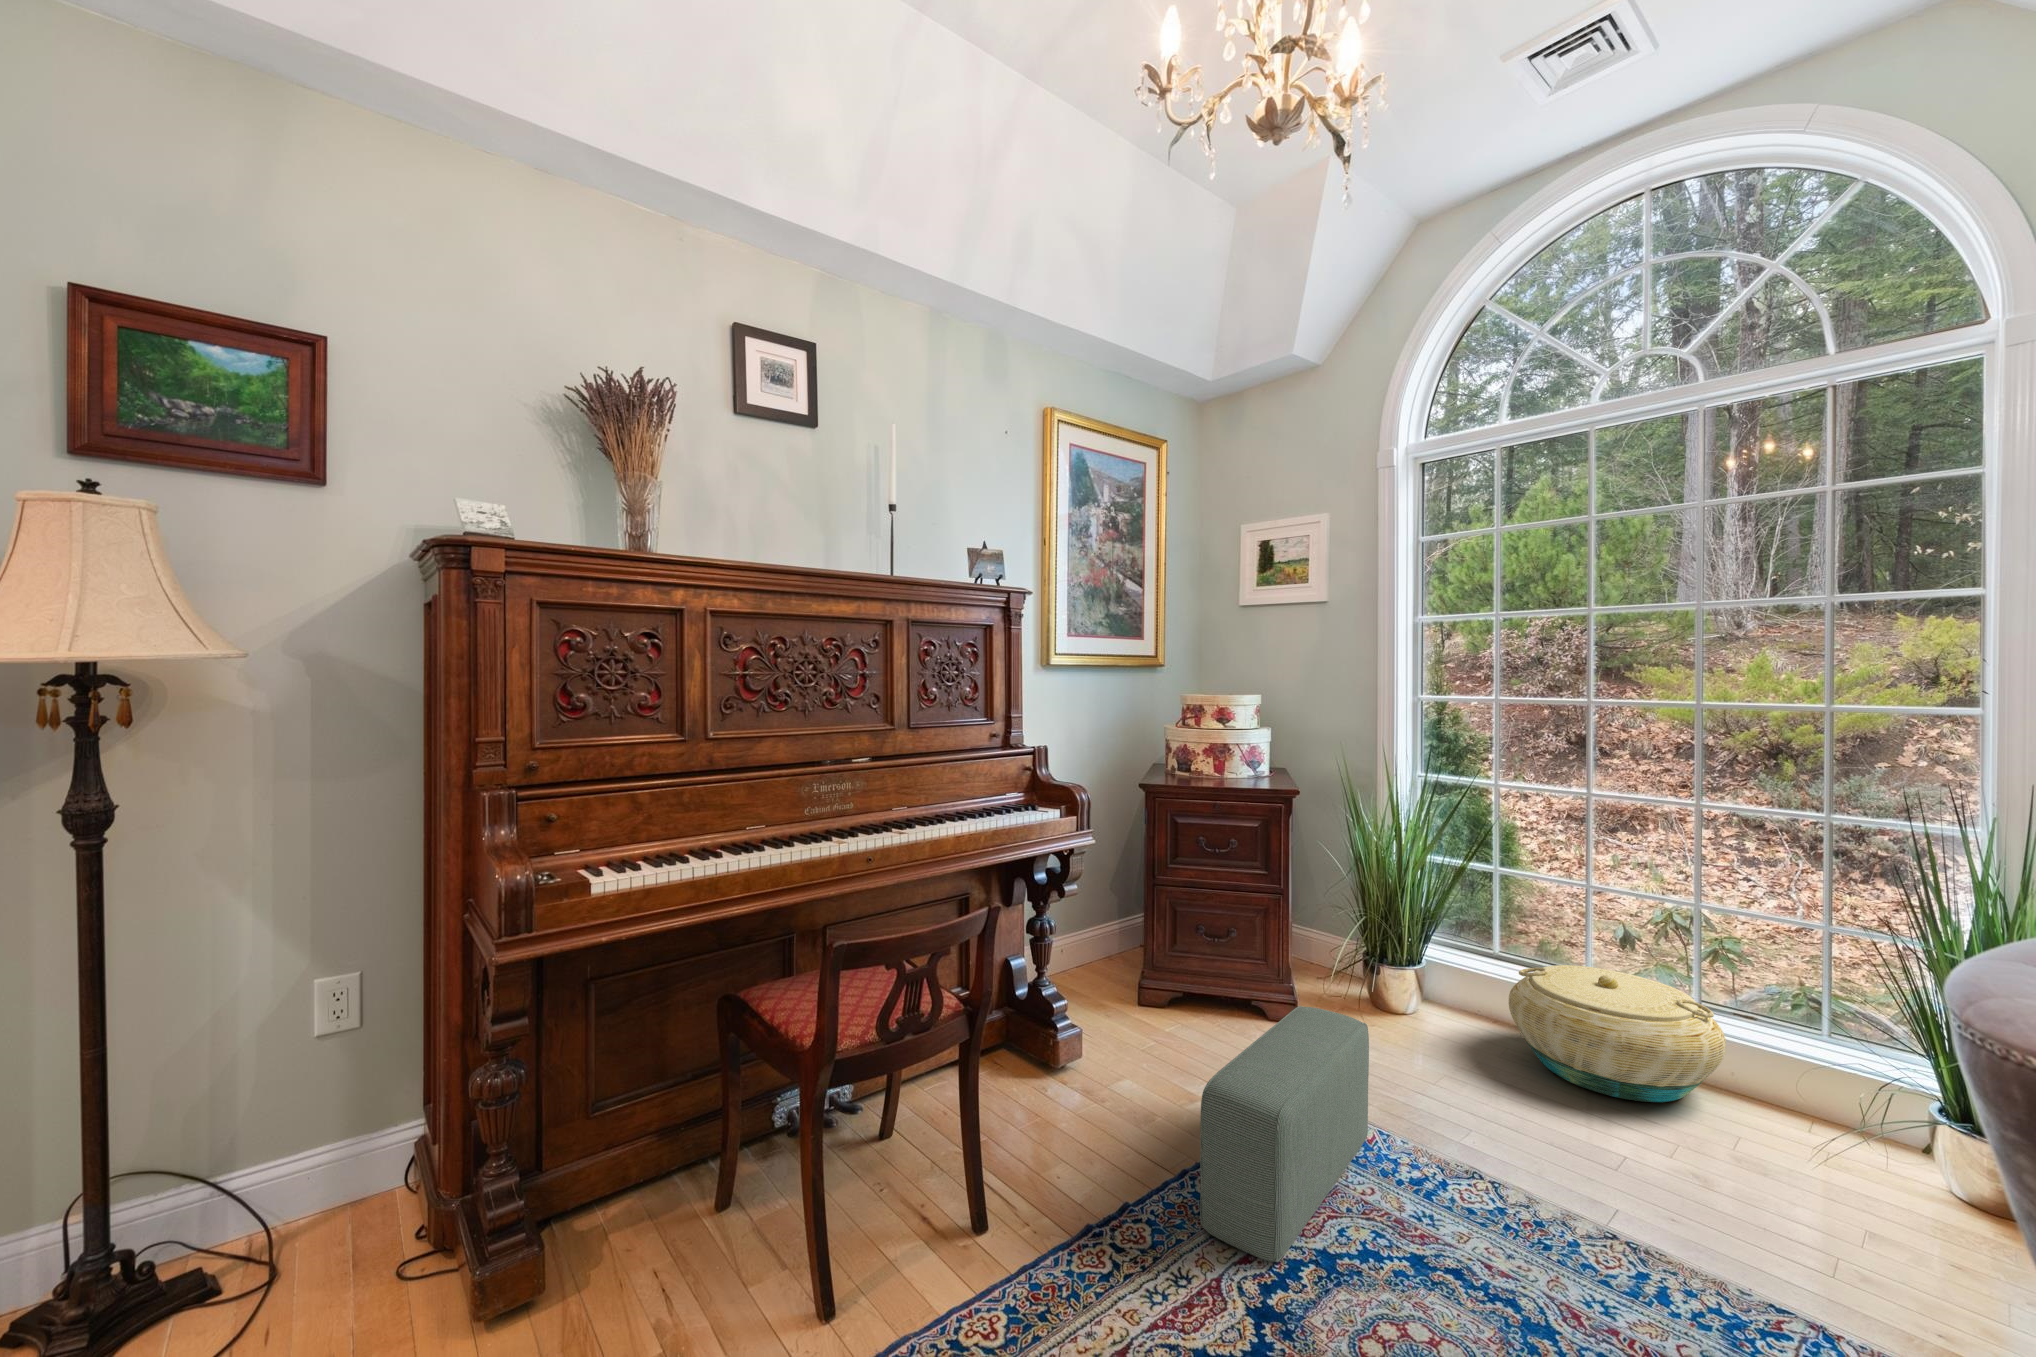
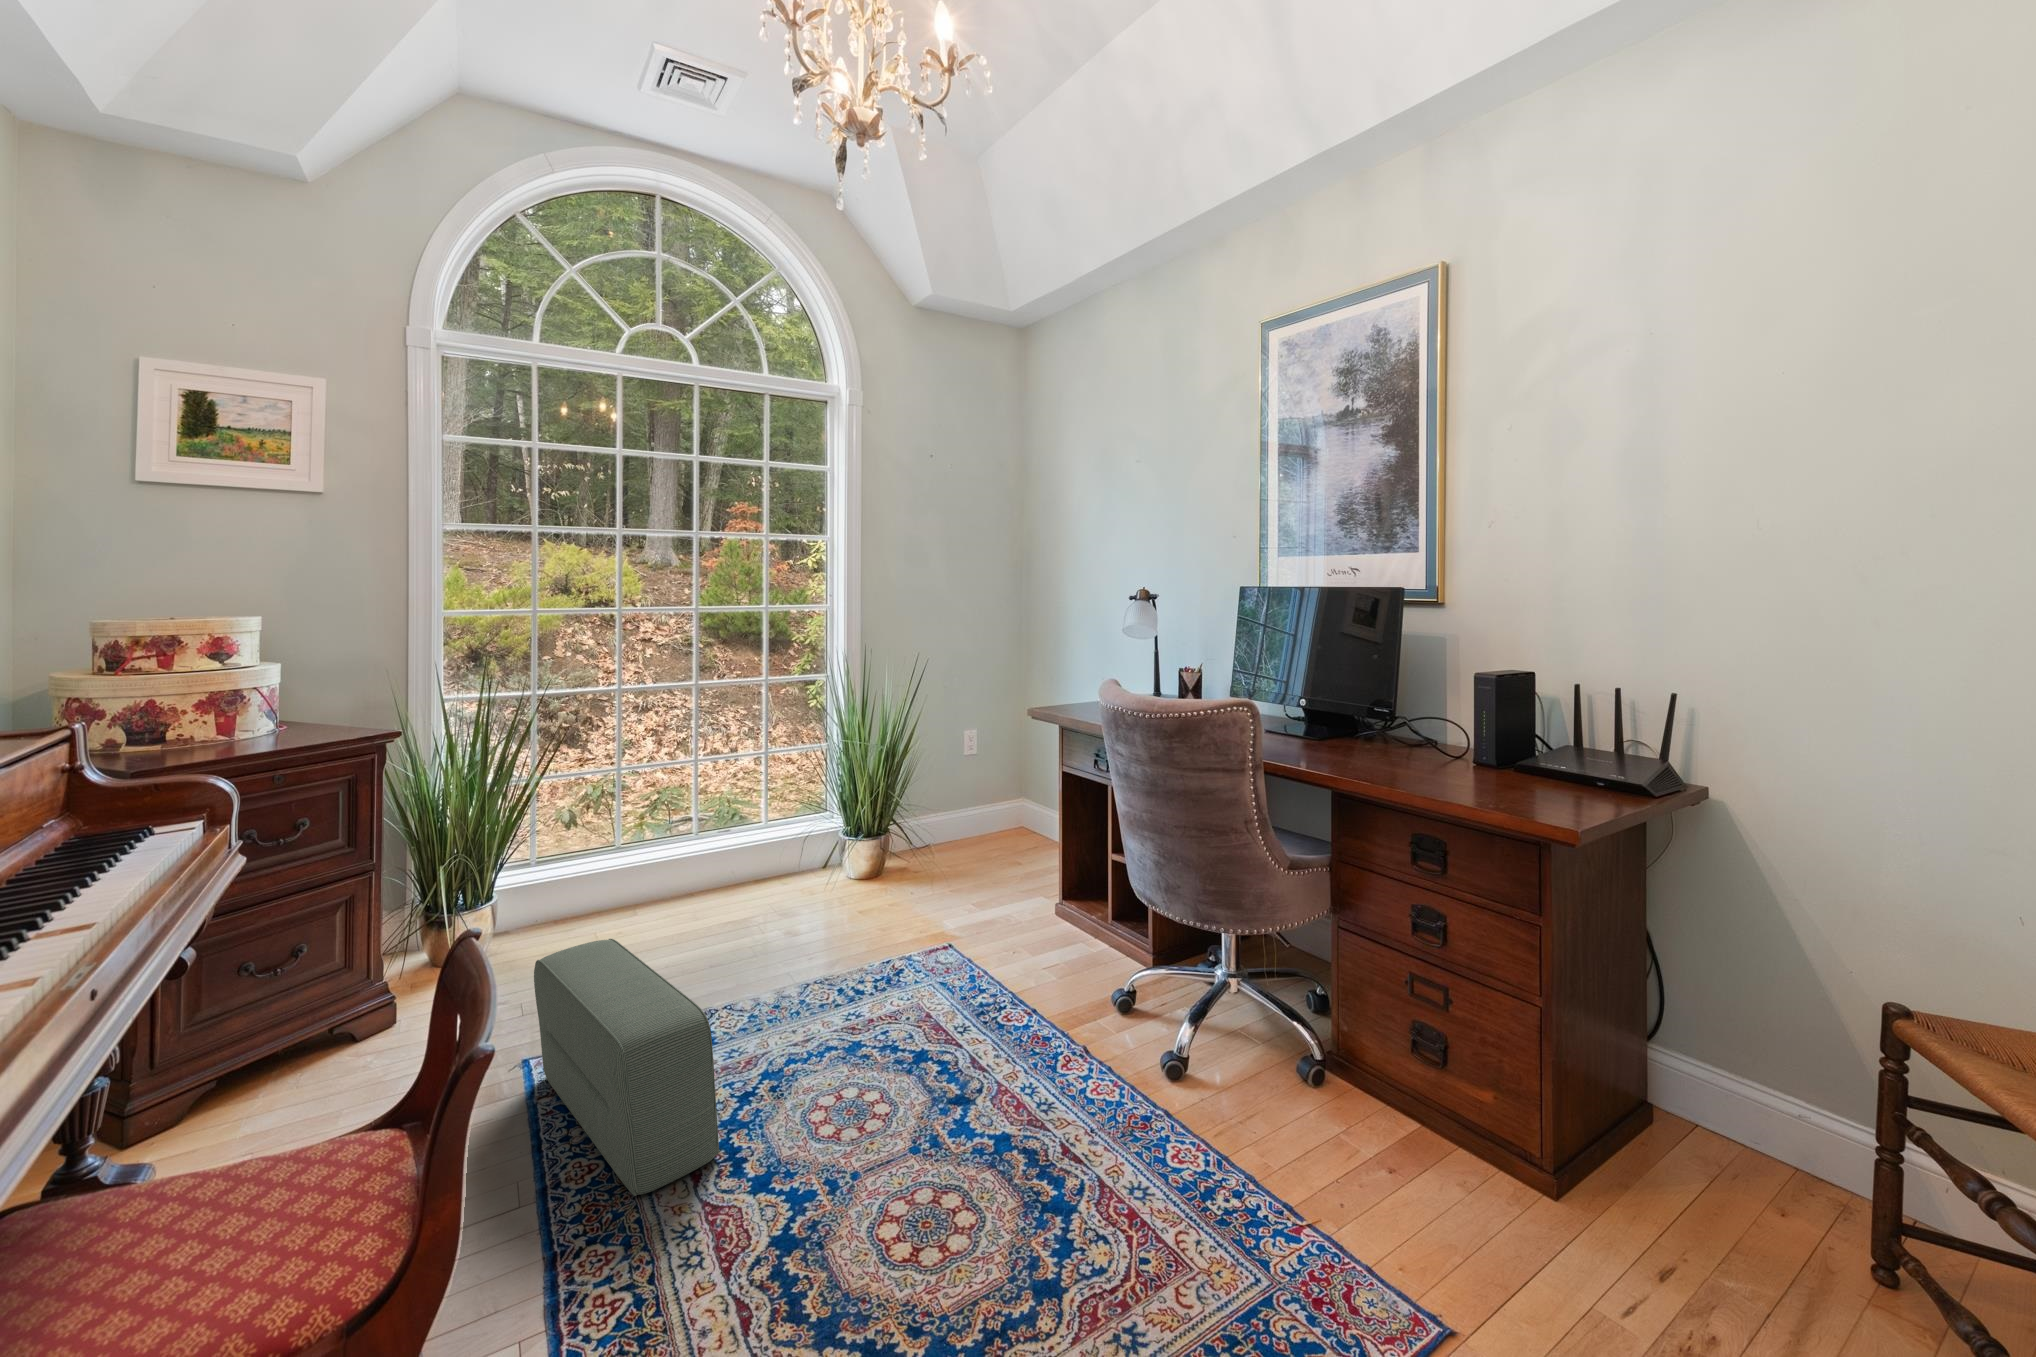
basket: present [1509,965,1726,1102] -> none [586,831,742,932]

